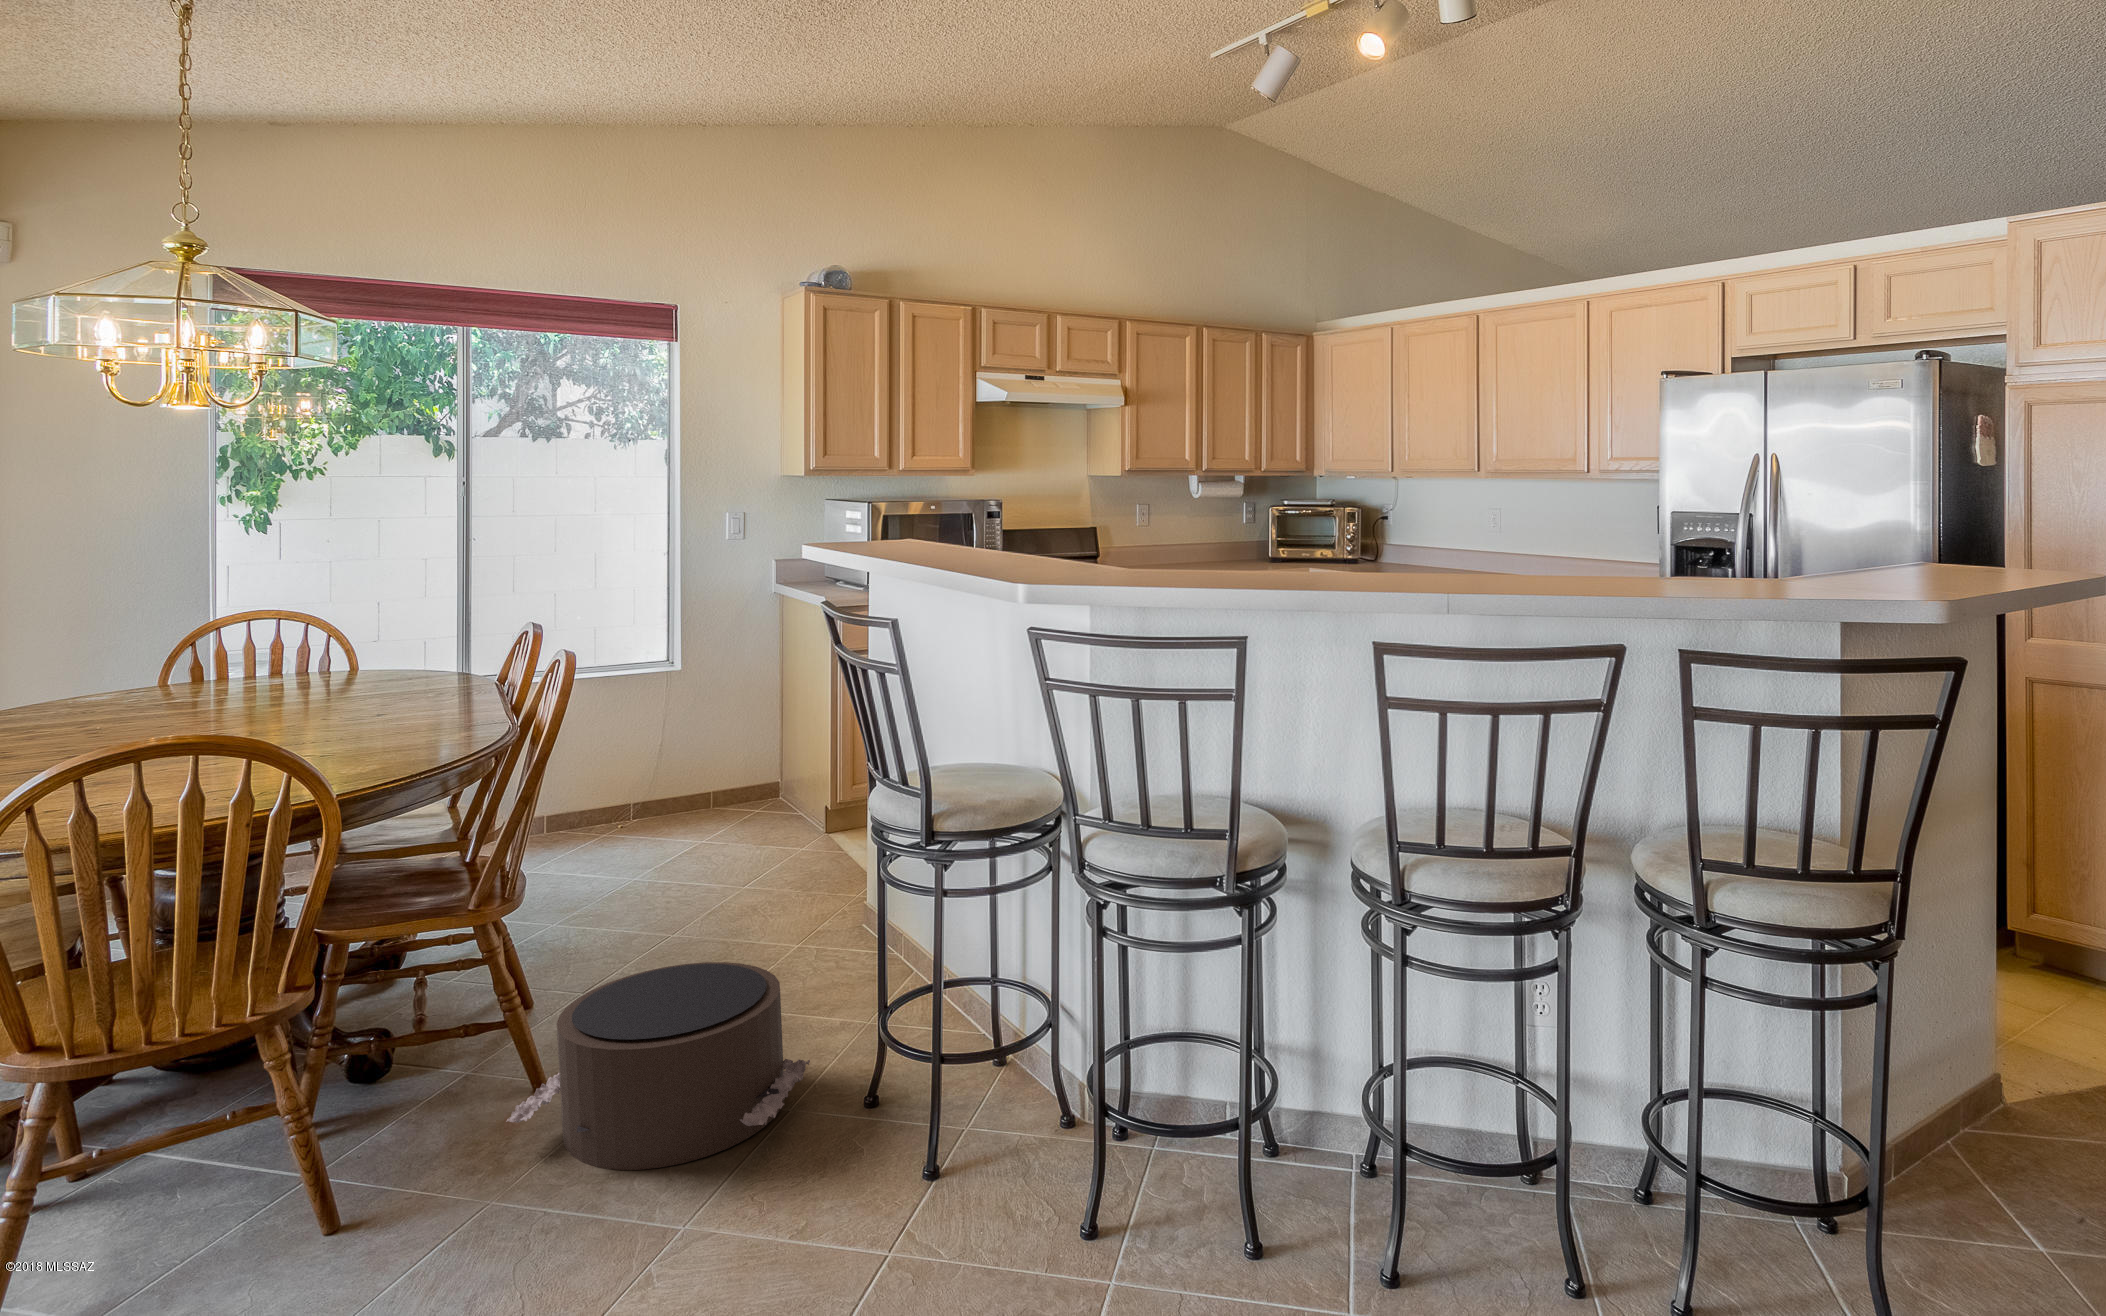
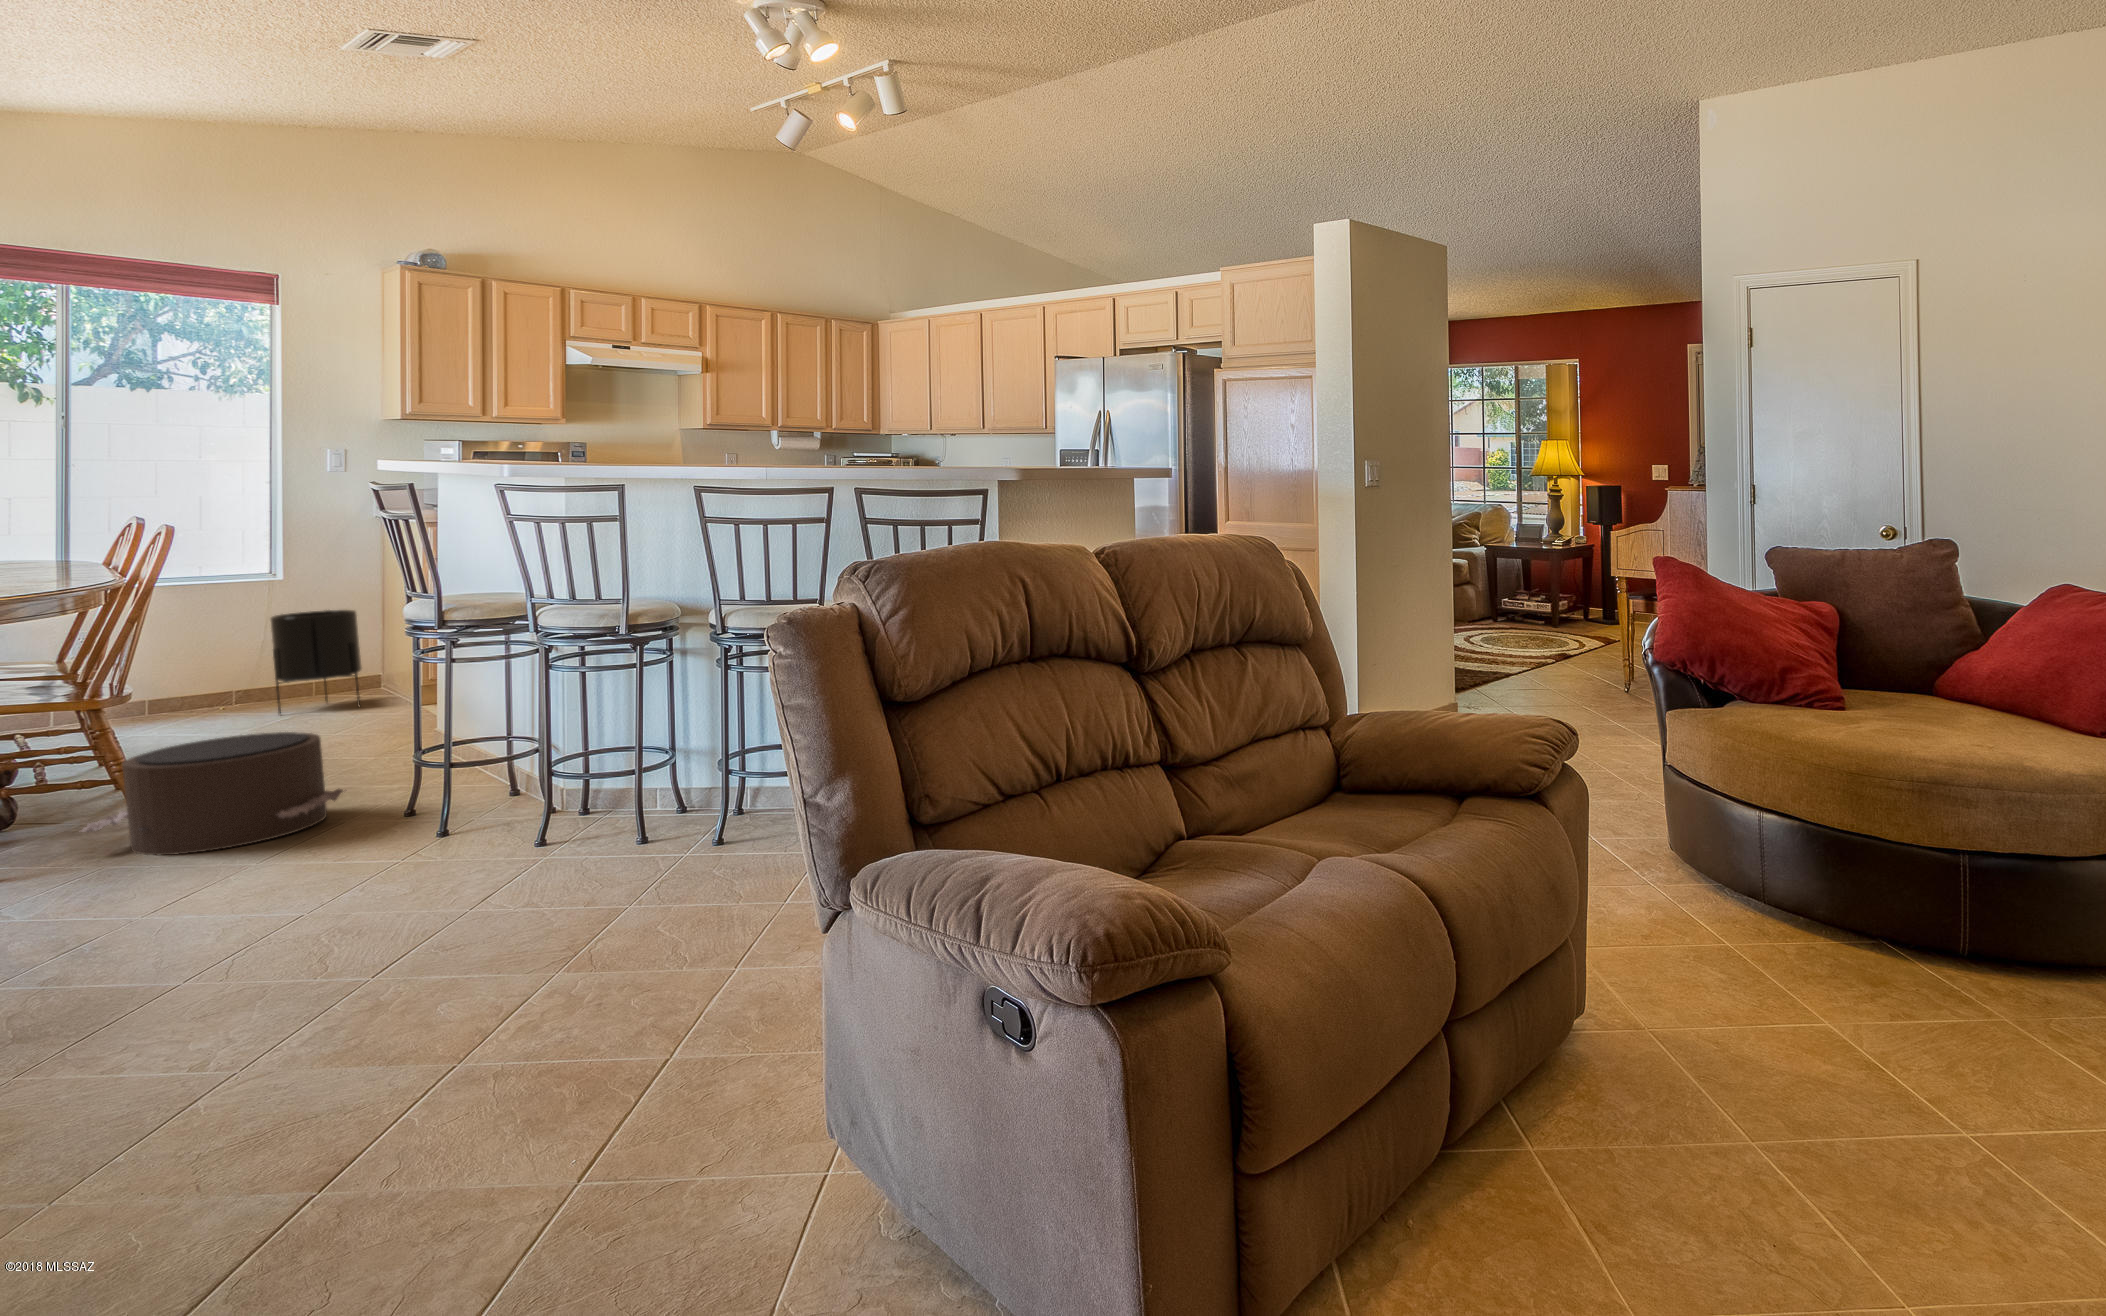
planter: none [663,703,753,833] -> present [271,610,362,714]

